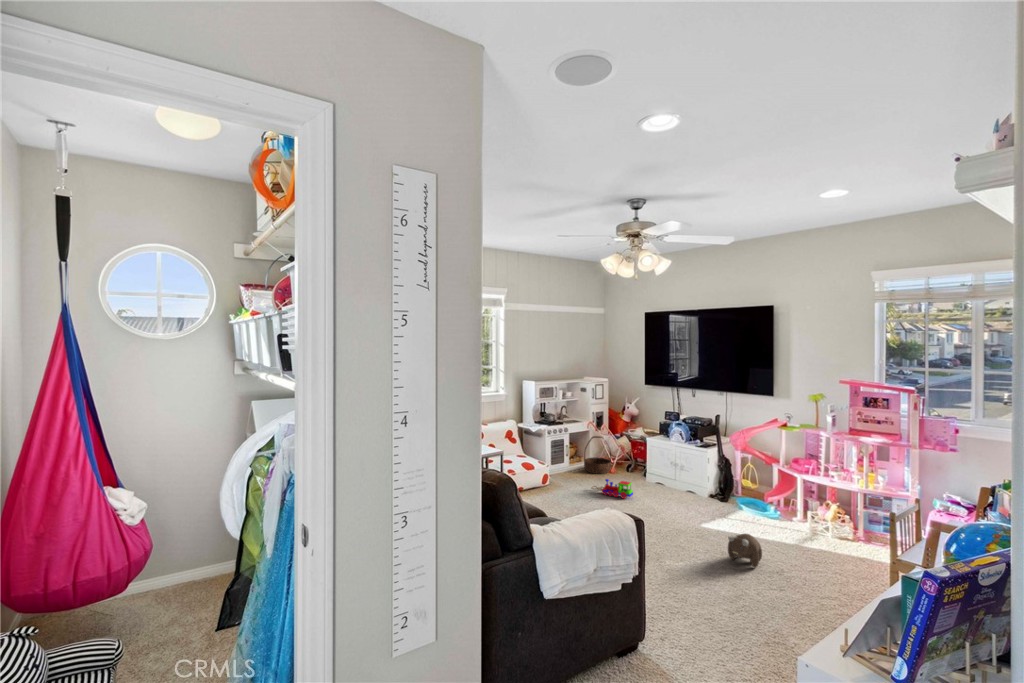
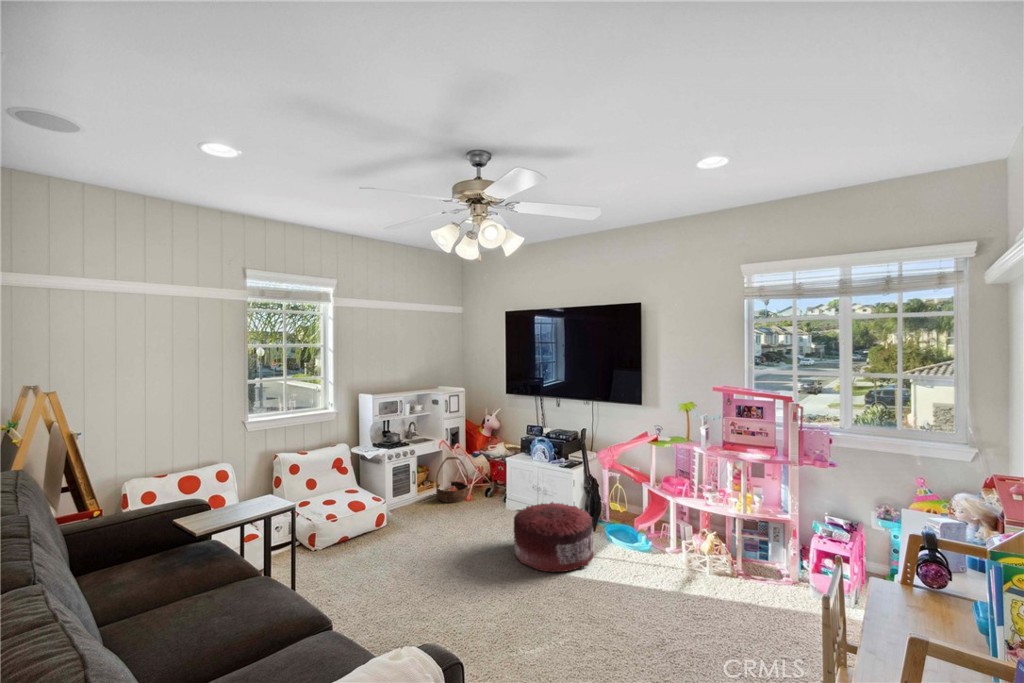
pouf: none [656,473,726,525] -> present [514,502,594,573]
toy train: present [592,479,633,499] -> none [439,514,489,539]
plush toy: present [728,534,762,568] -> none [597,593,638,641]

